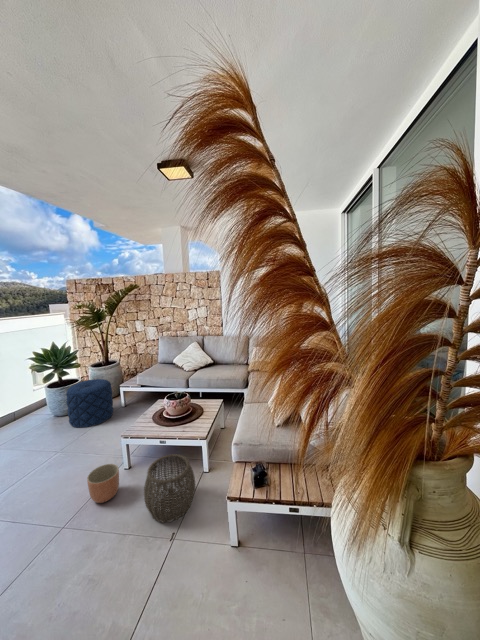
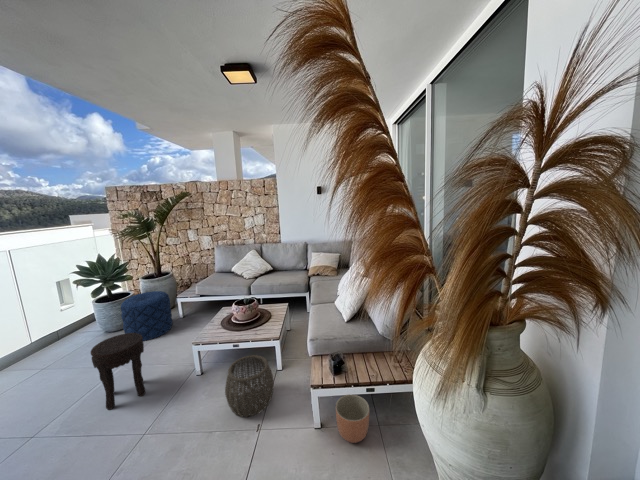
side table: none [25,421,75,497] -> present [91,333,146,410]
planter: present [87,464,119,503] -> present [336,395,369,443]

